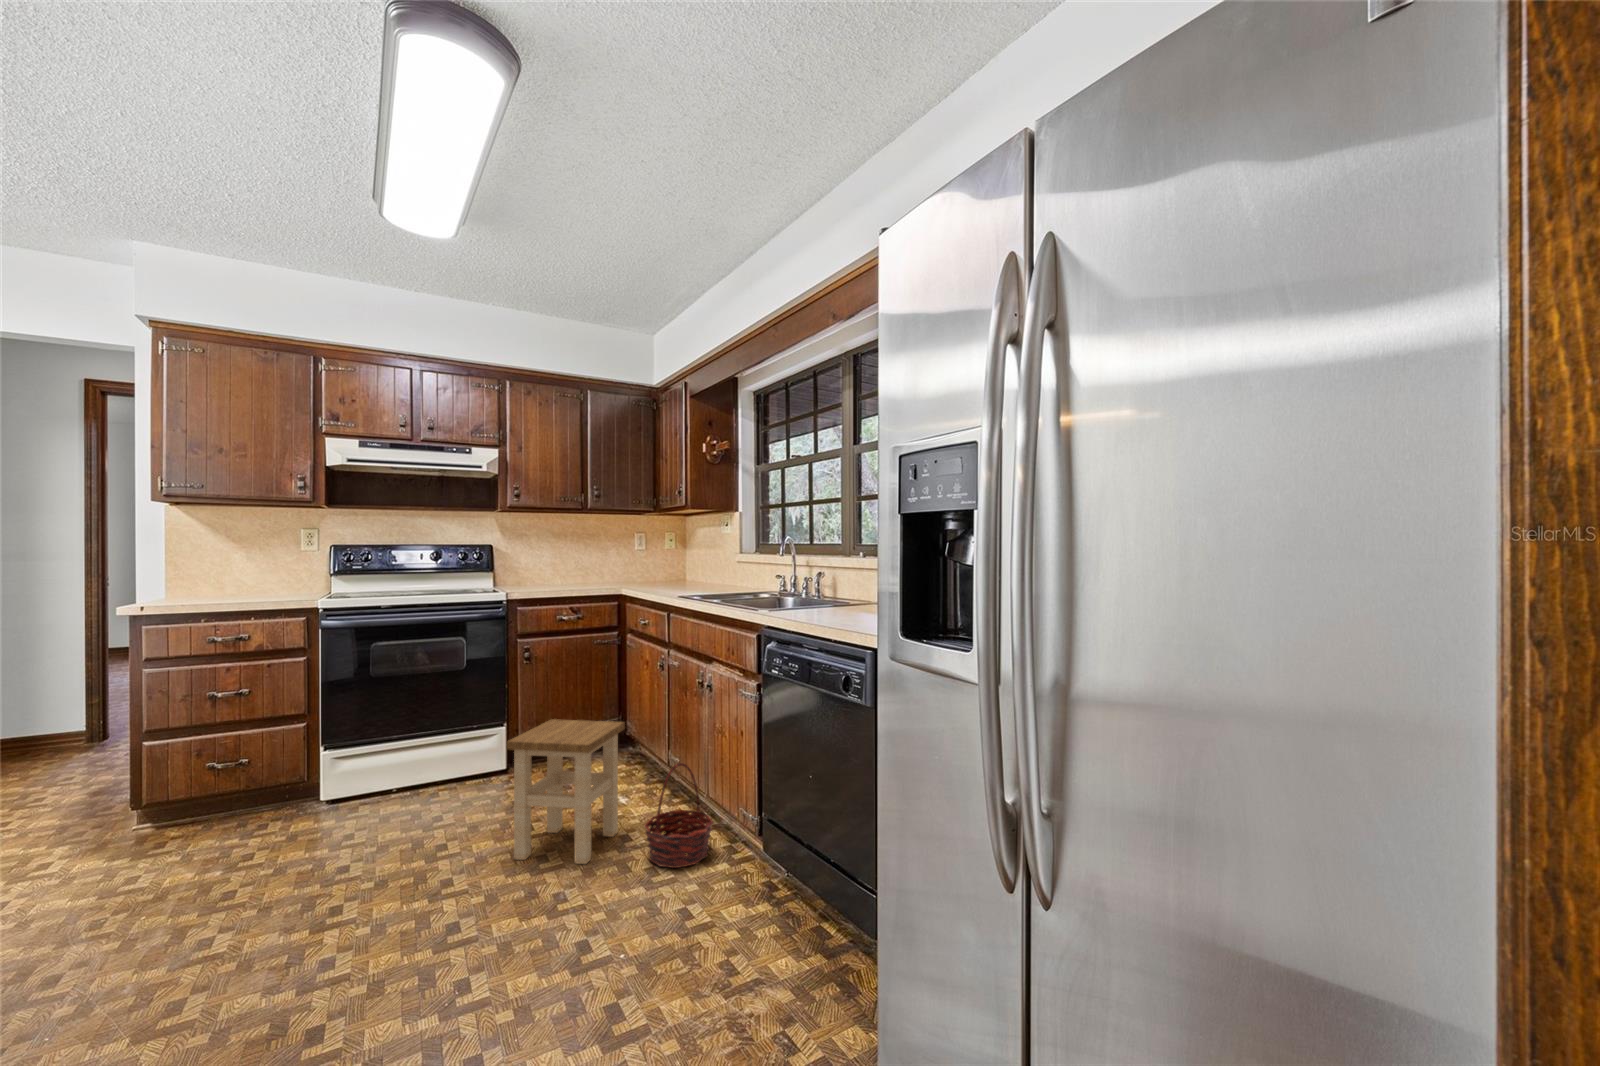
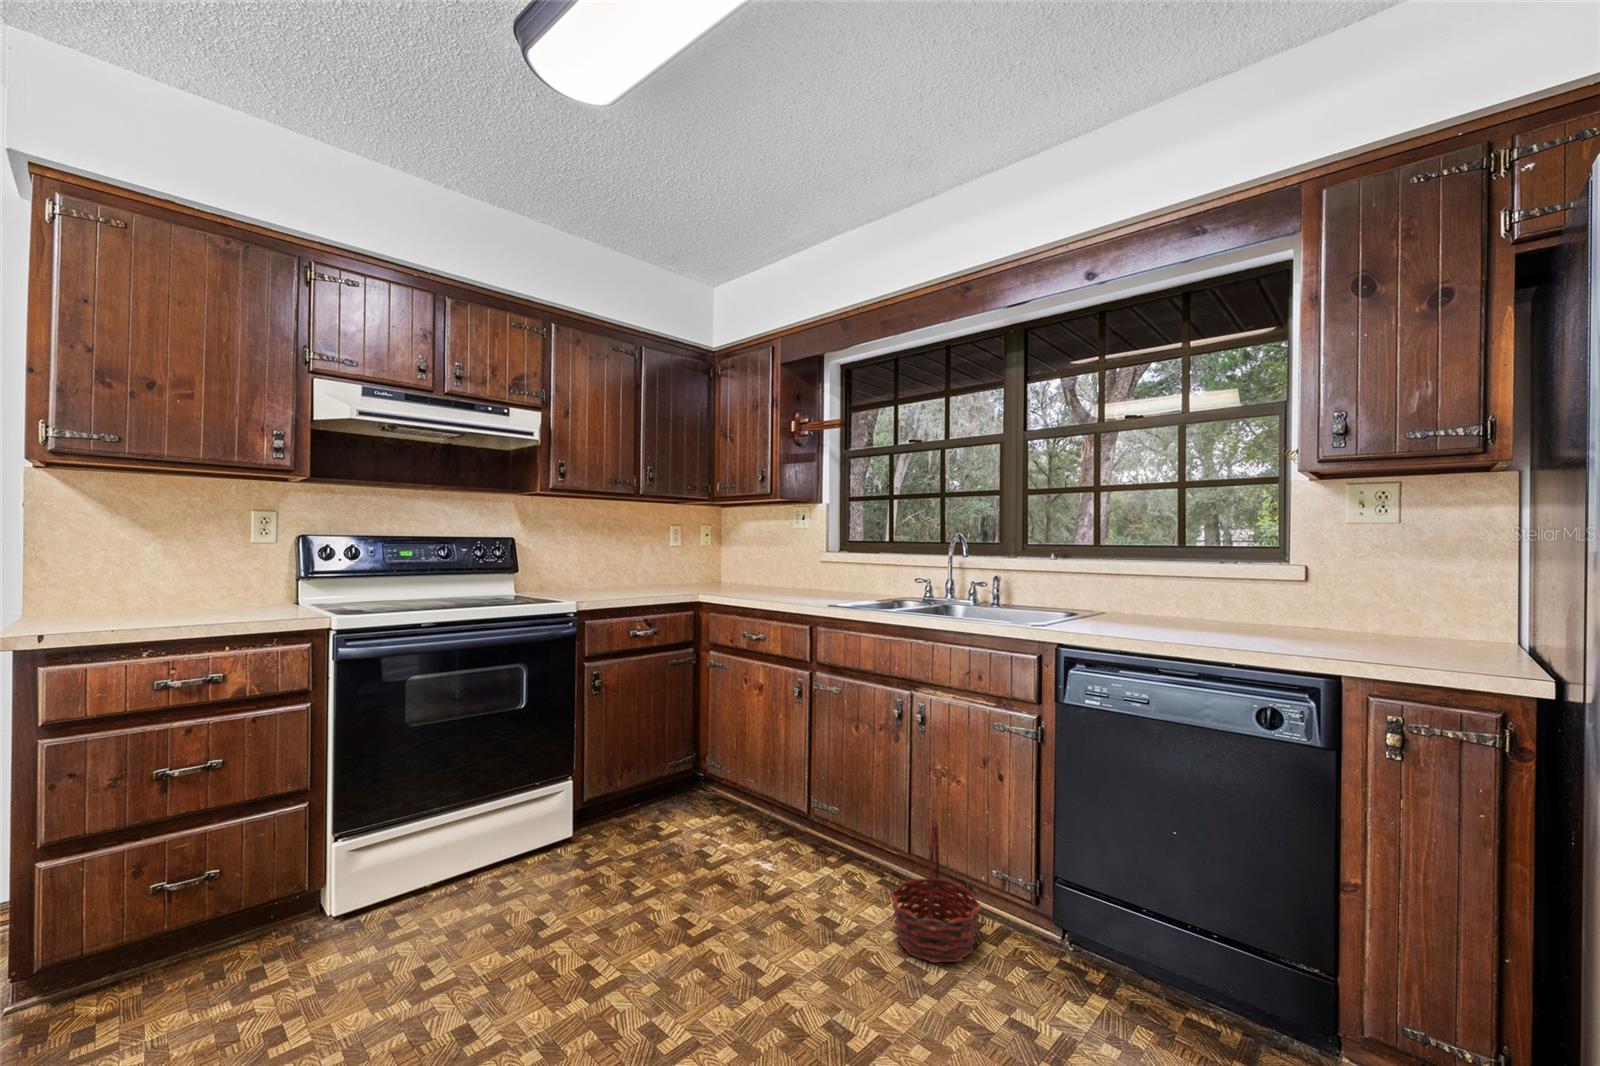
stool: present [507,719,625,864] -> none [723,771,844,980]

